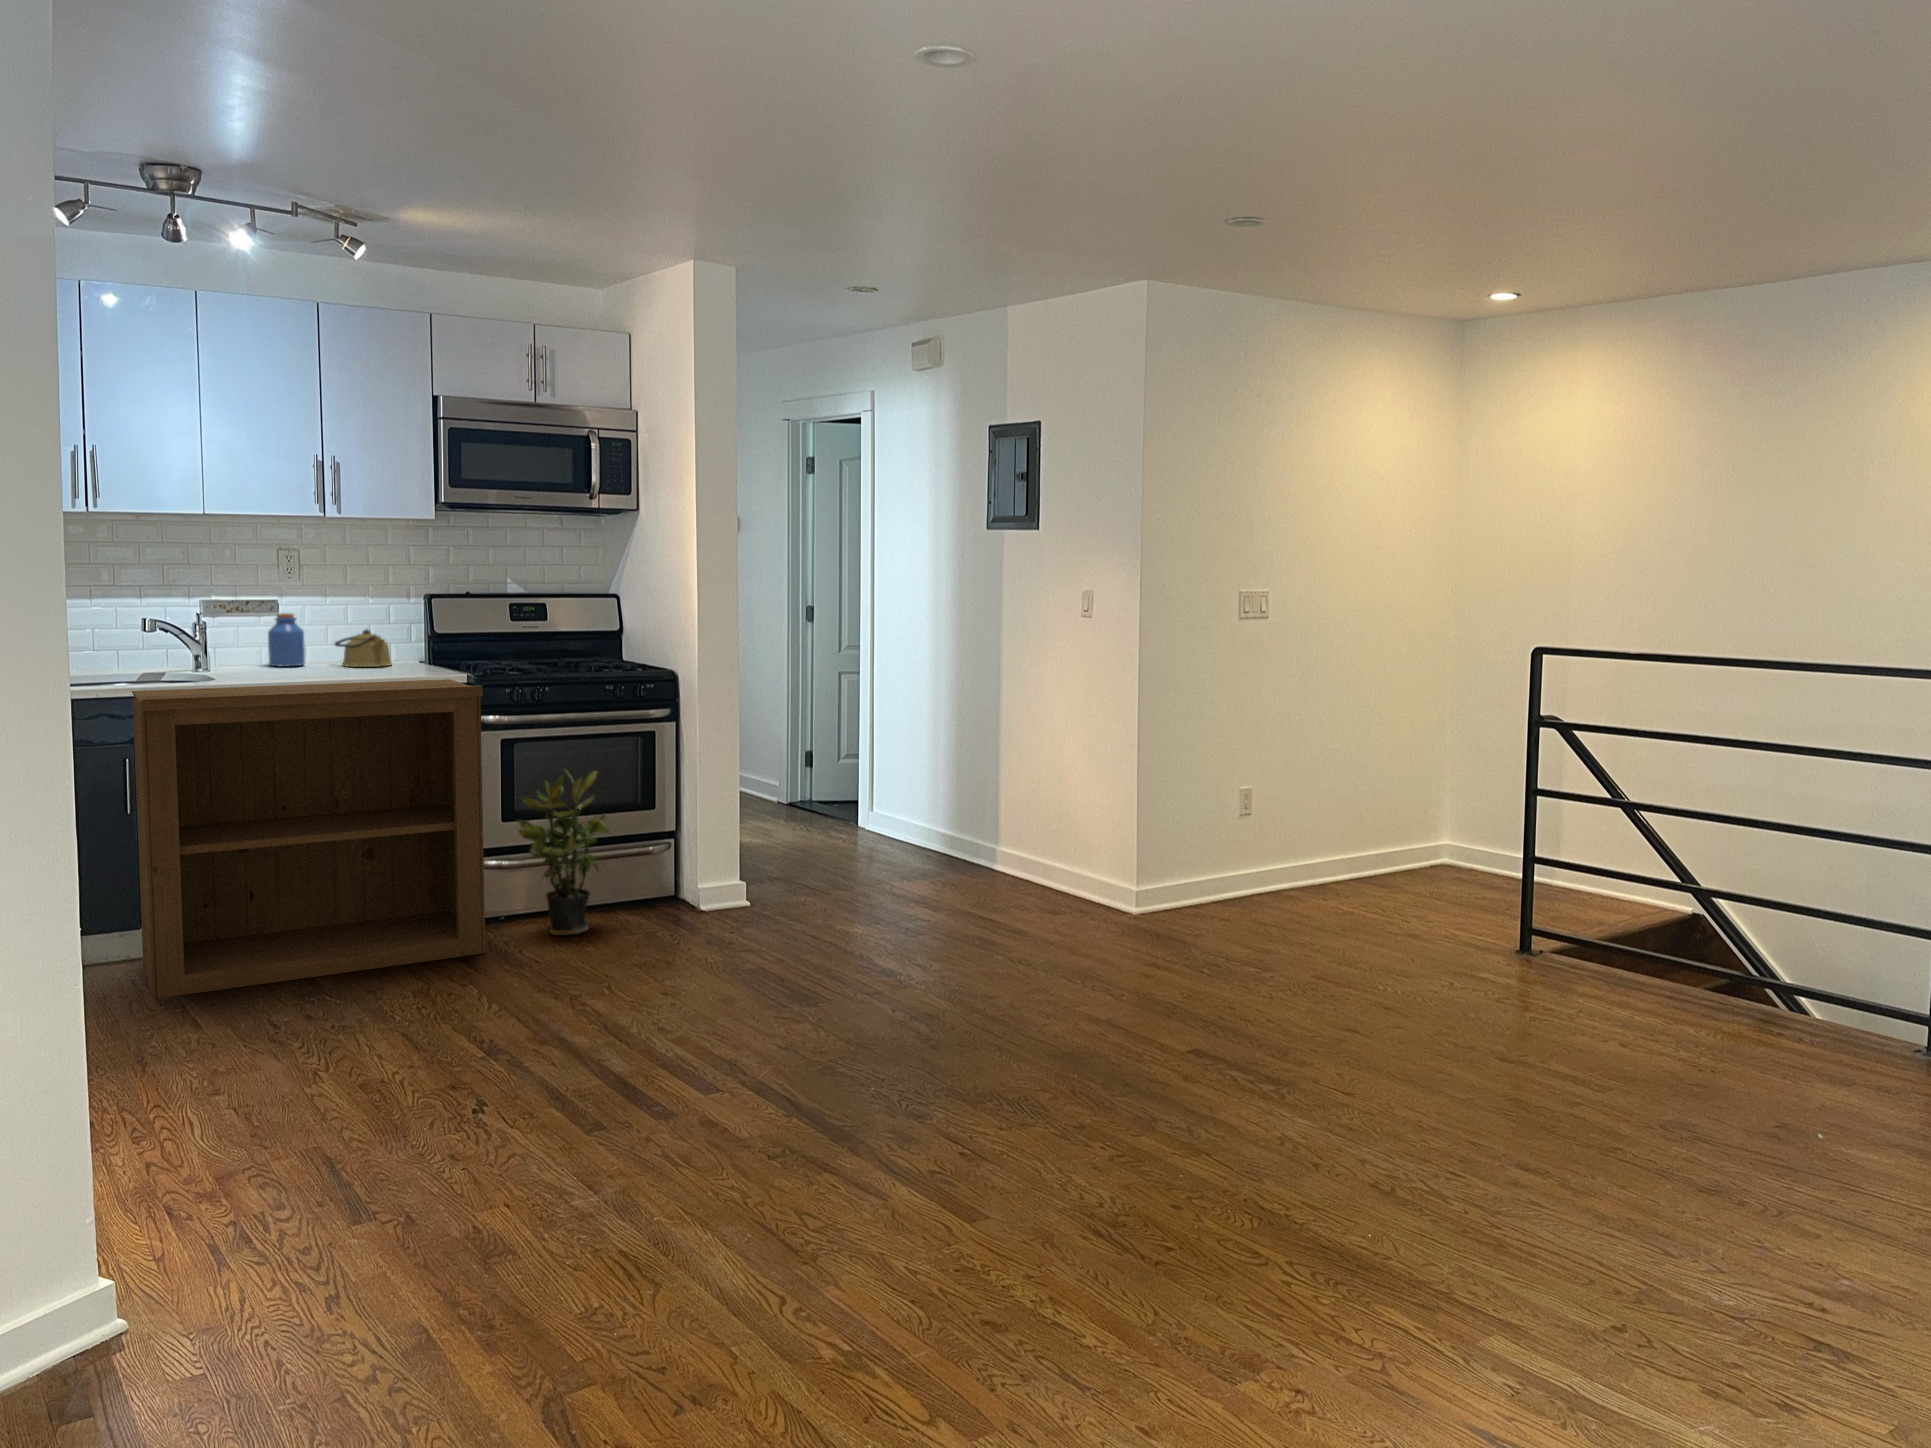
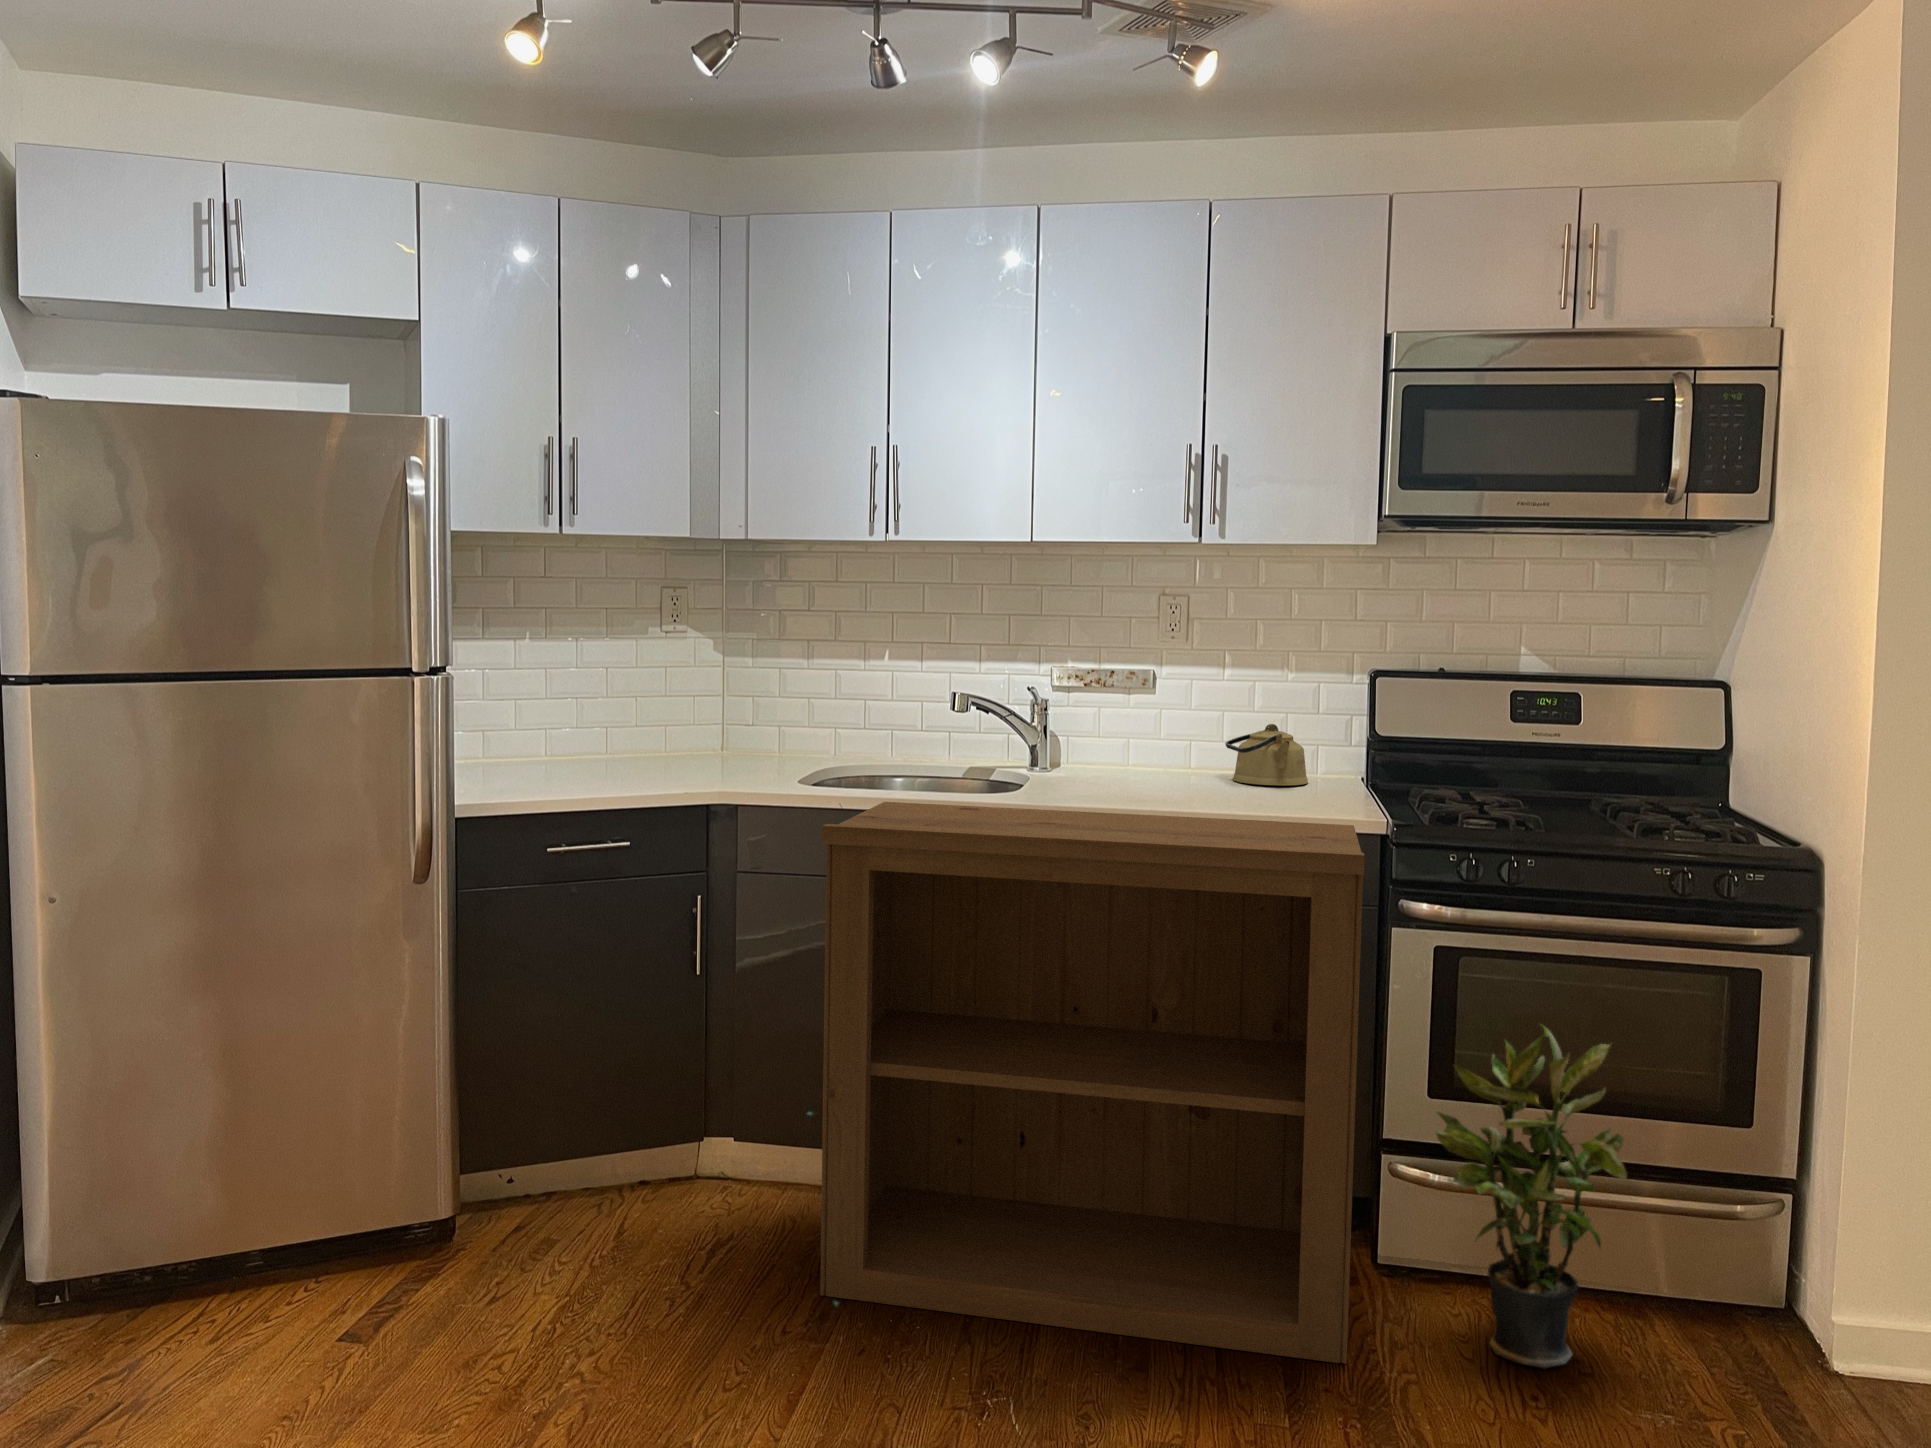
jar: present [268,613,305,666] -> none [1132,693,1183,774]

